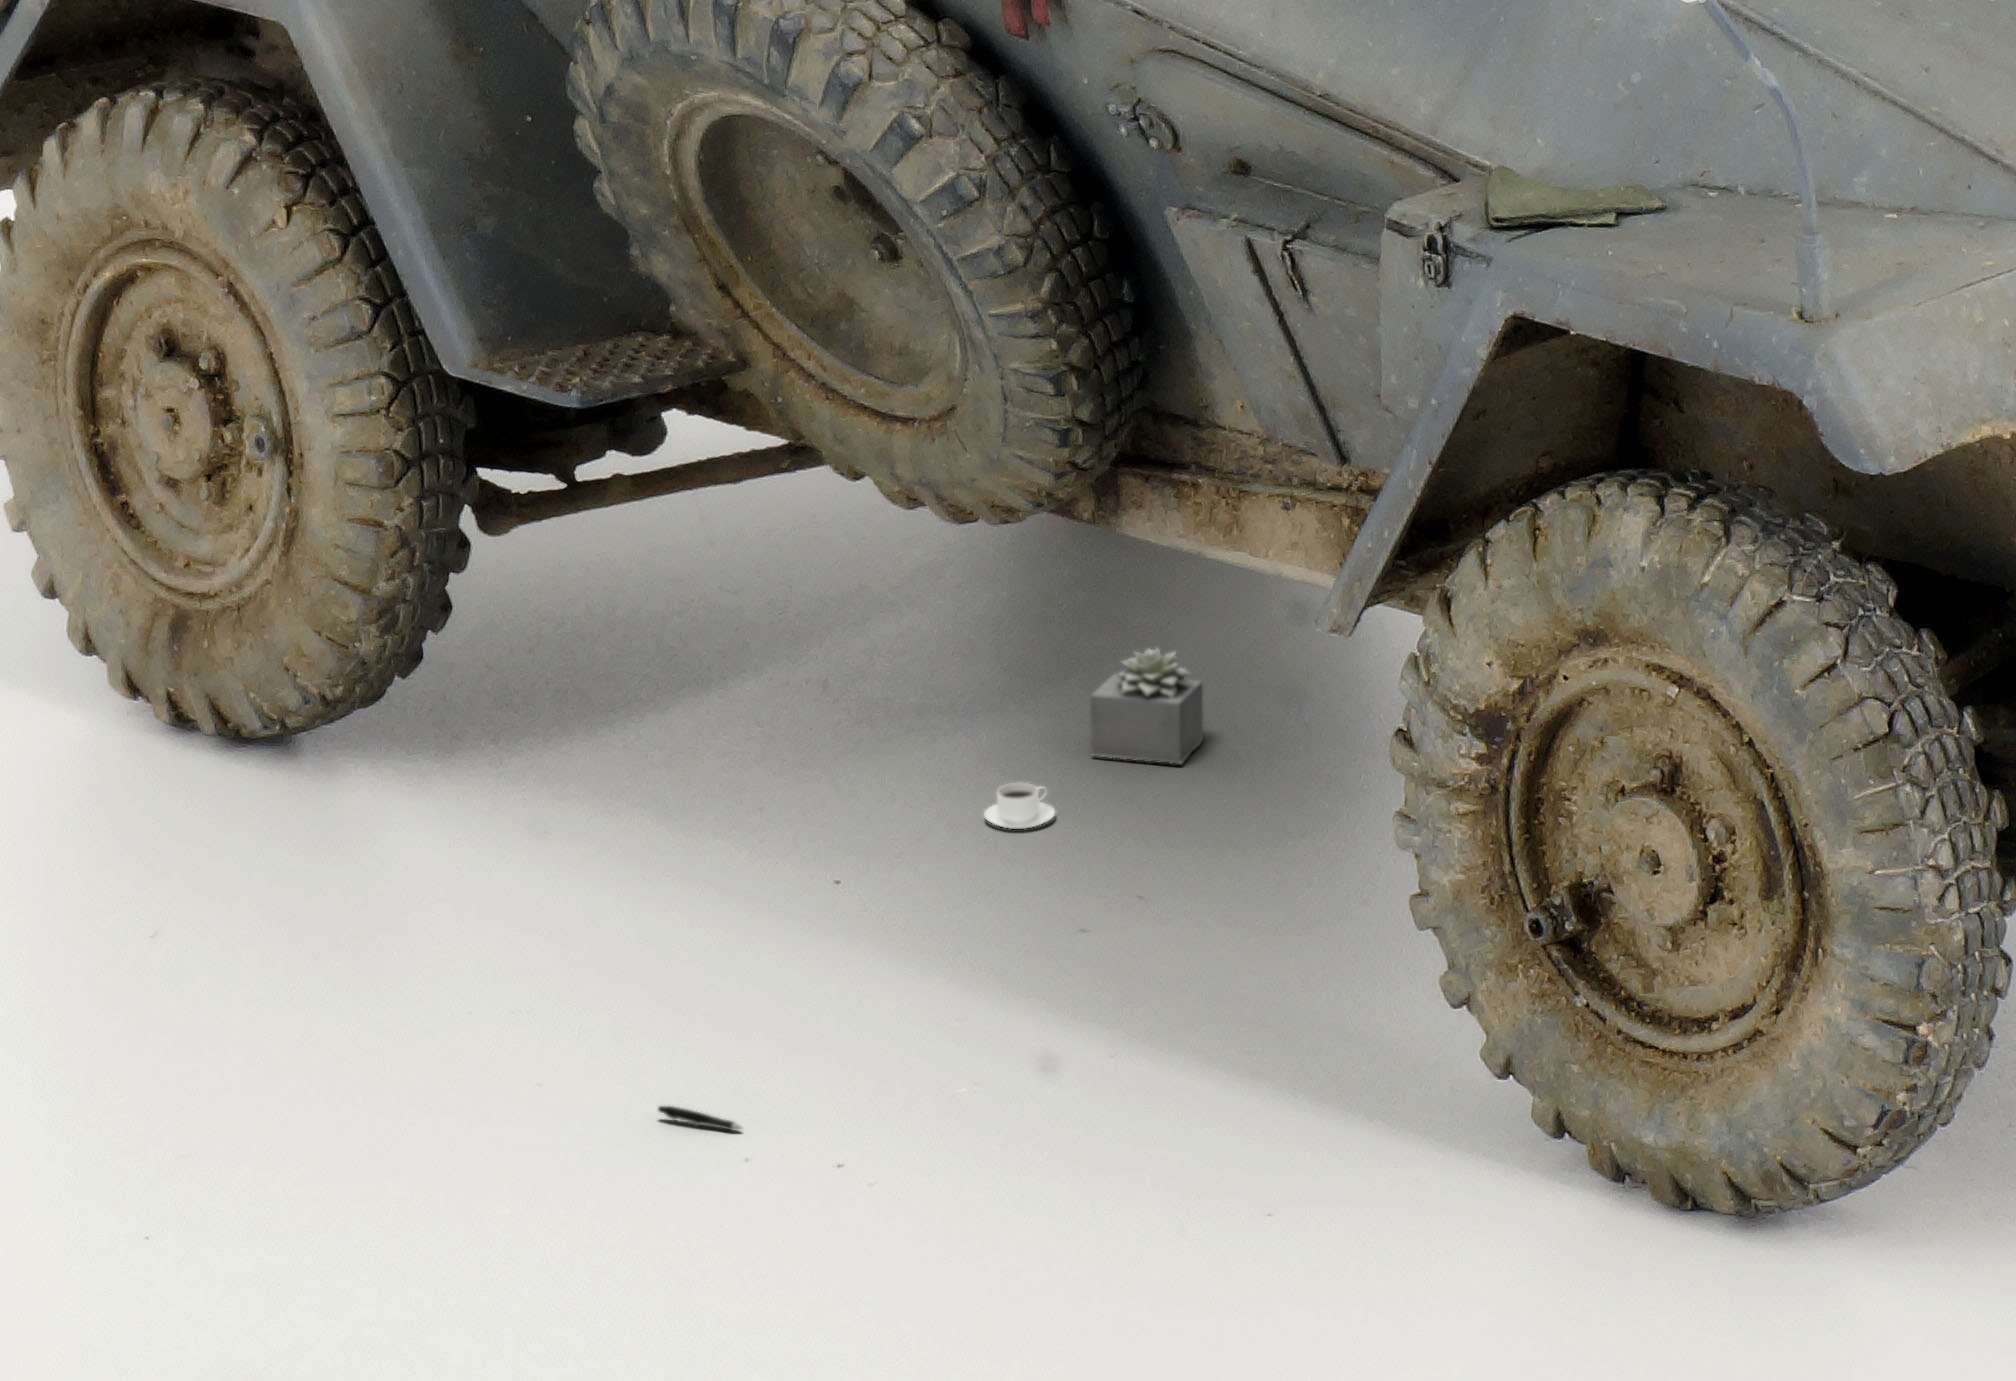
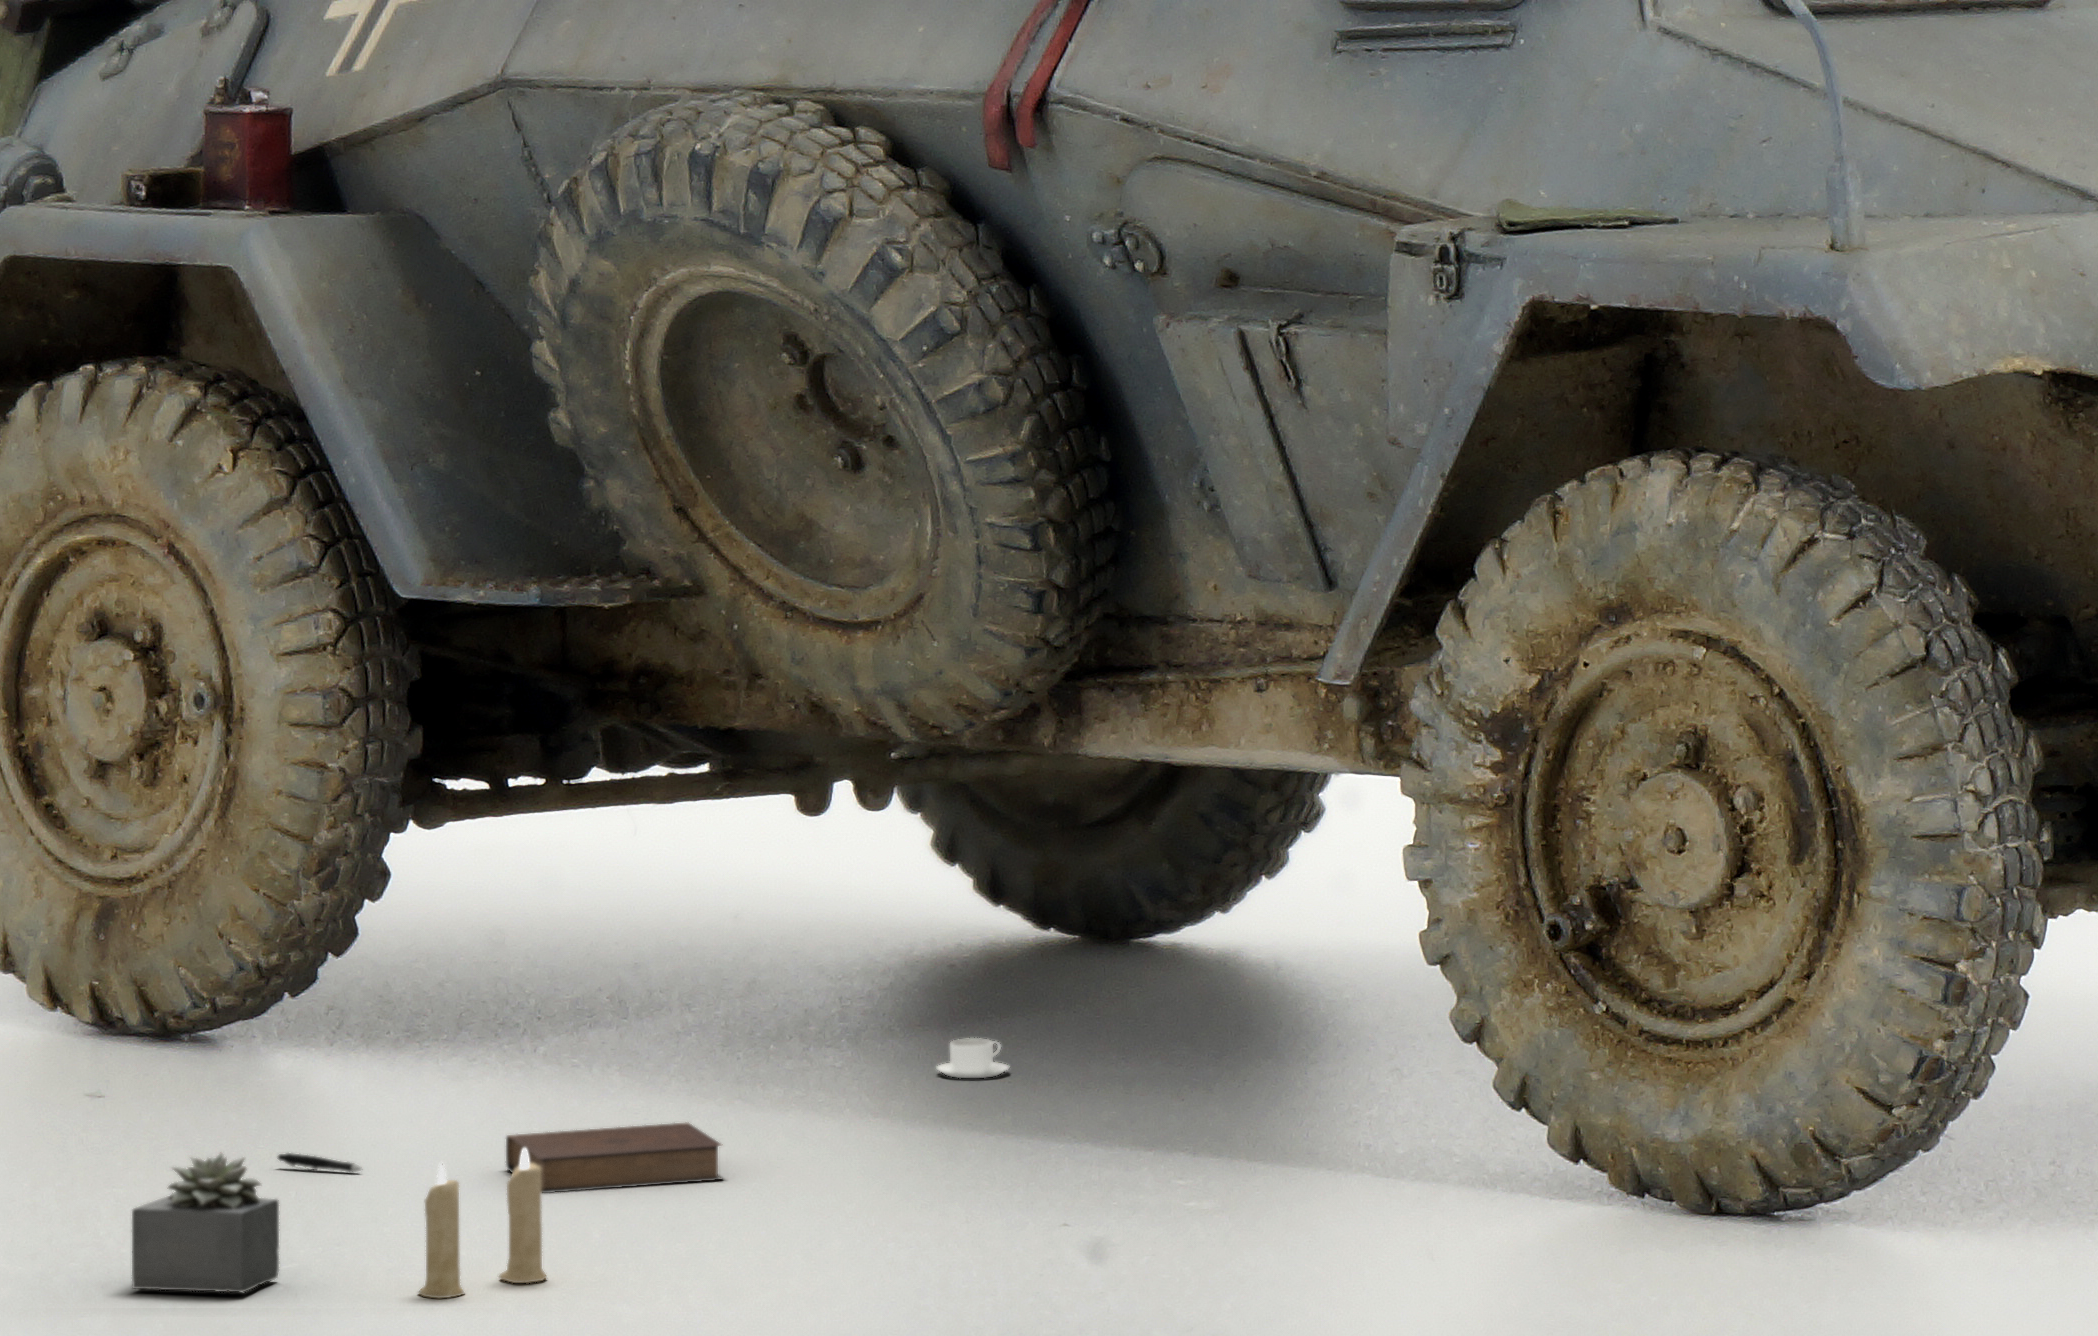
succulent plant: present [1090,648,1203,763] -> present [132,1152,279,1293]
book: none [545,971,753,1077] -> present [506,1123,721,1193]
pen: present [658,1106,741,1131] -> present [278,1153,362,1172]
candle: none [431,1142,559,1309] -> present [419,1148,546,1298]

